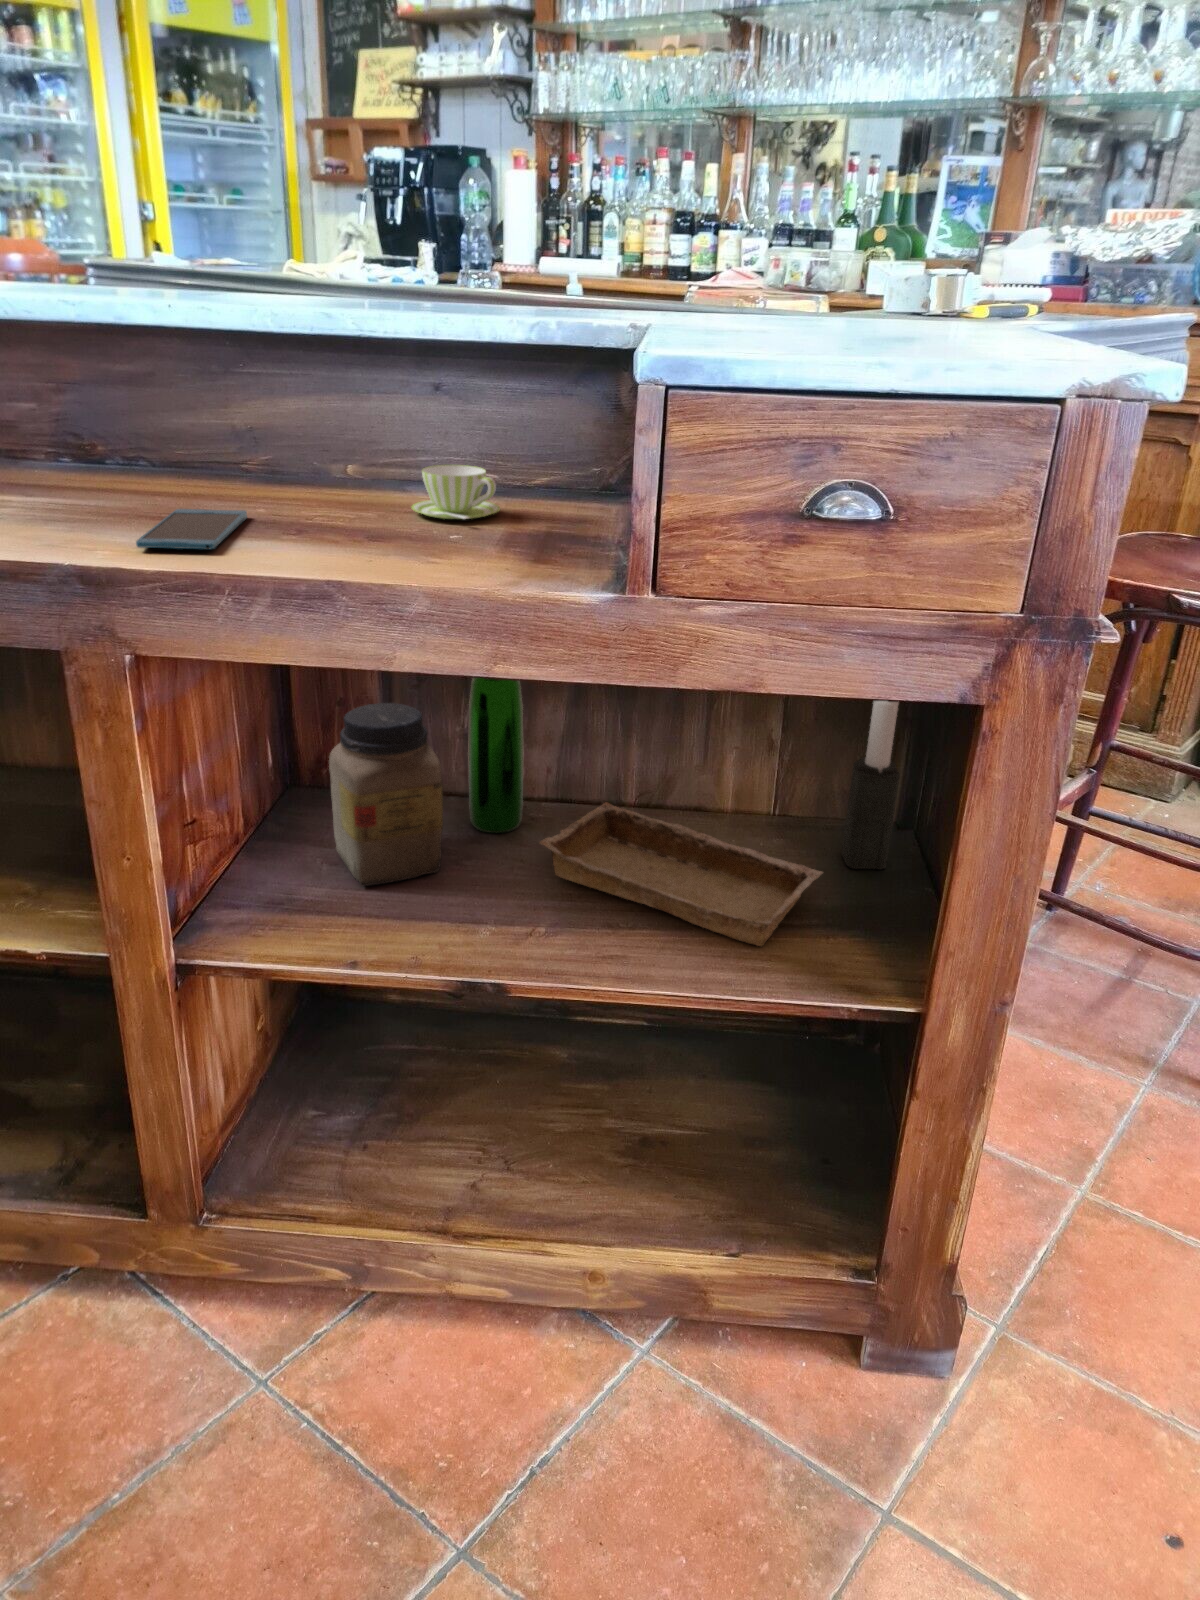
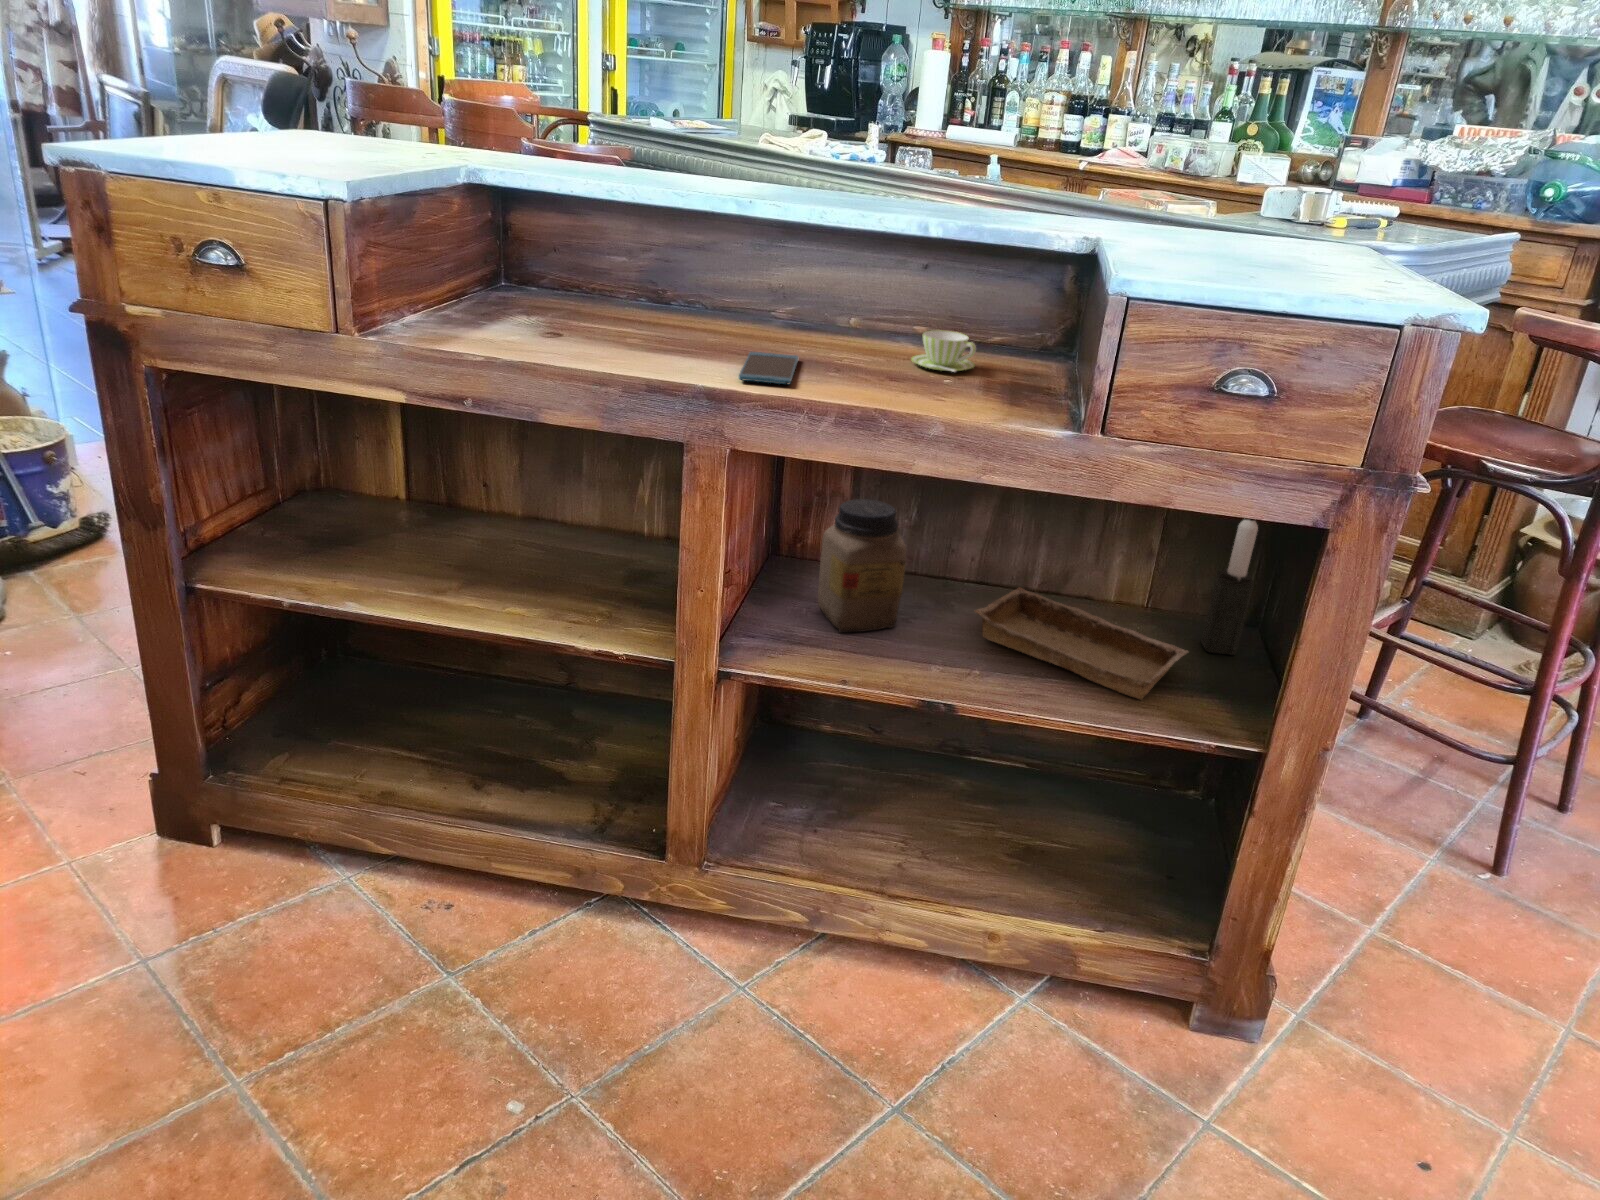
wine bottle: present [468,678,523,833] -> none [913,429,964,604]

